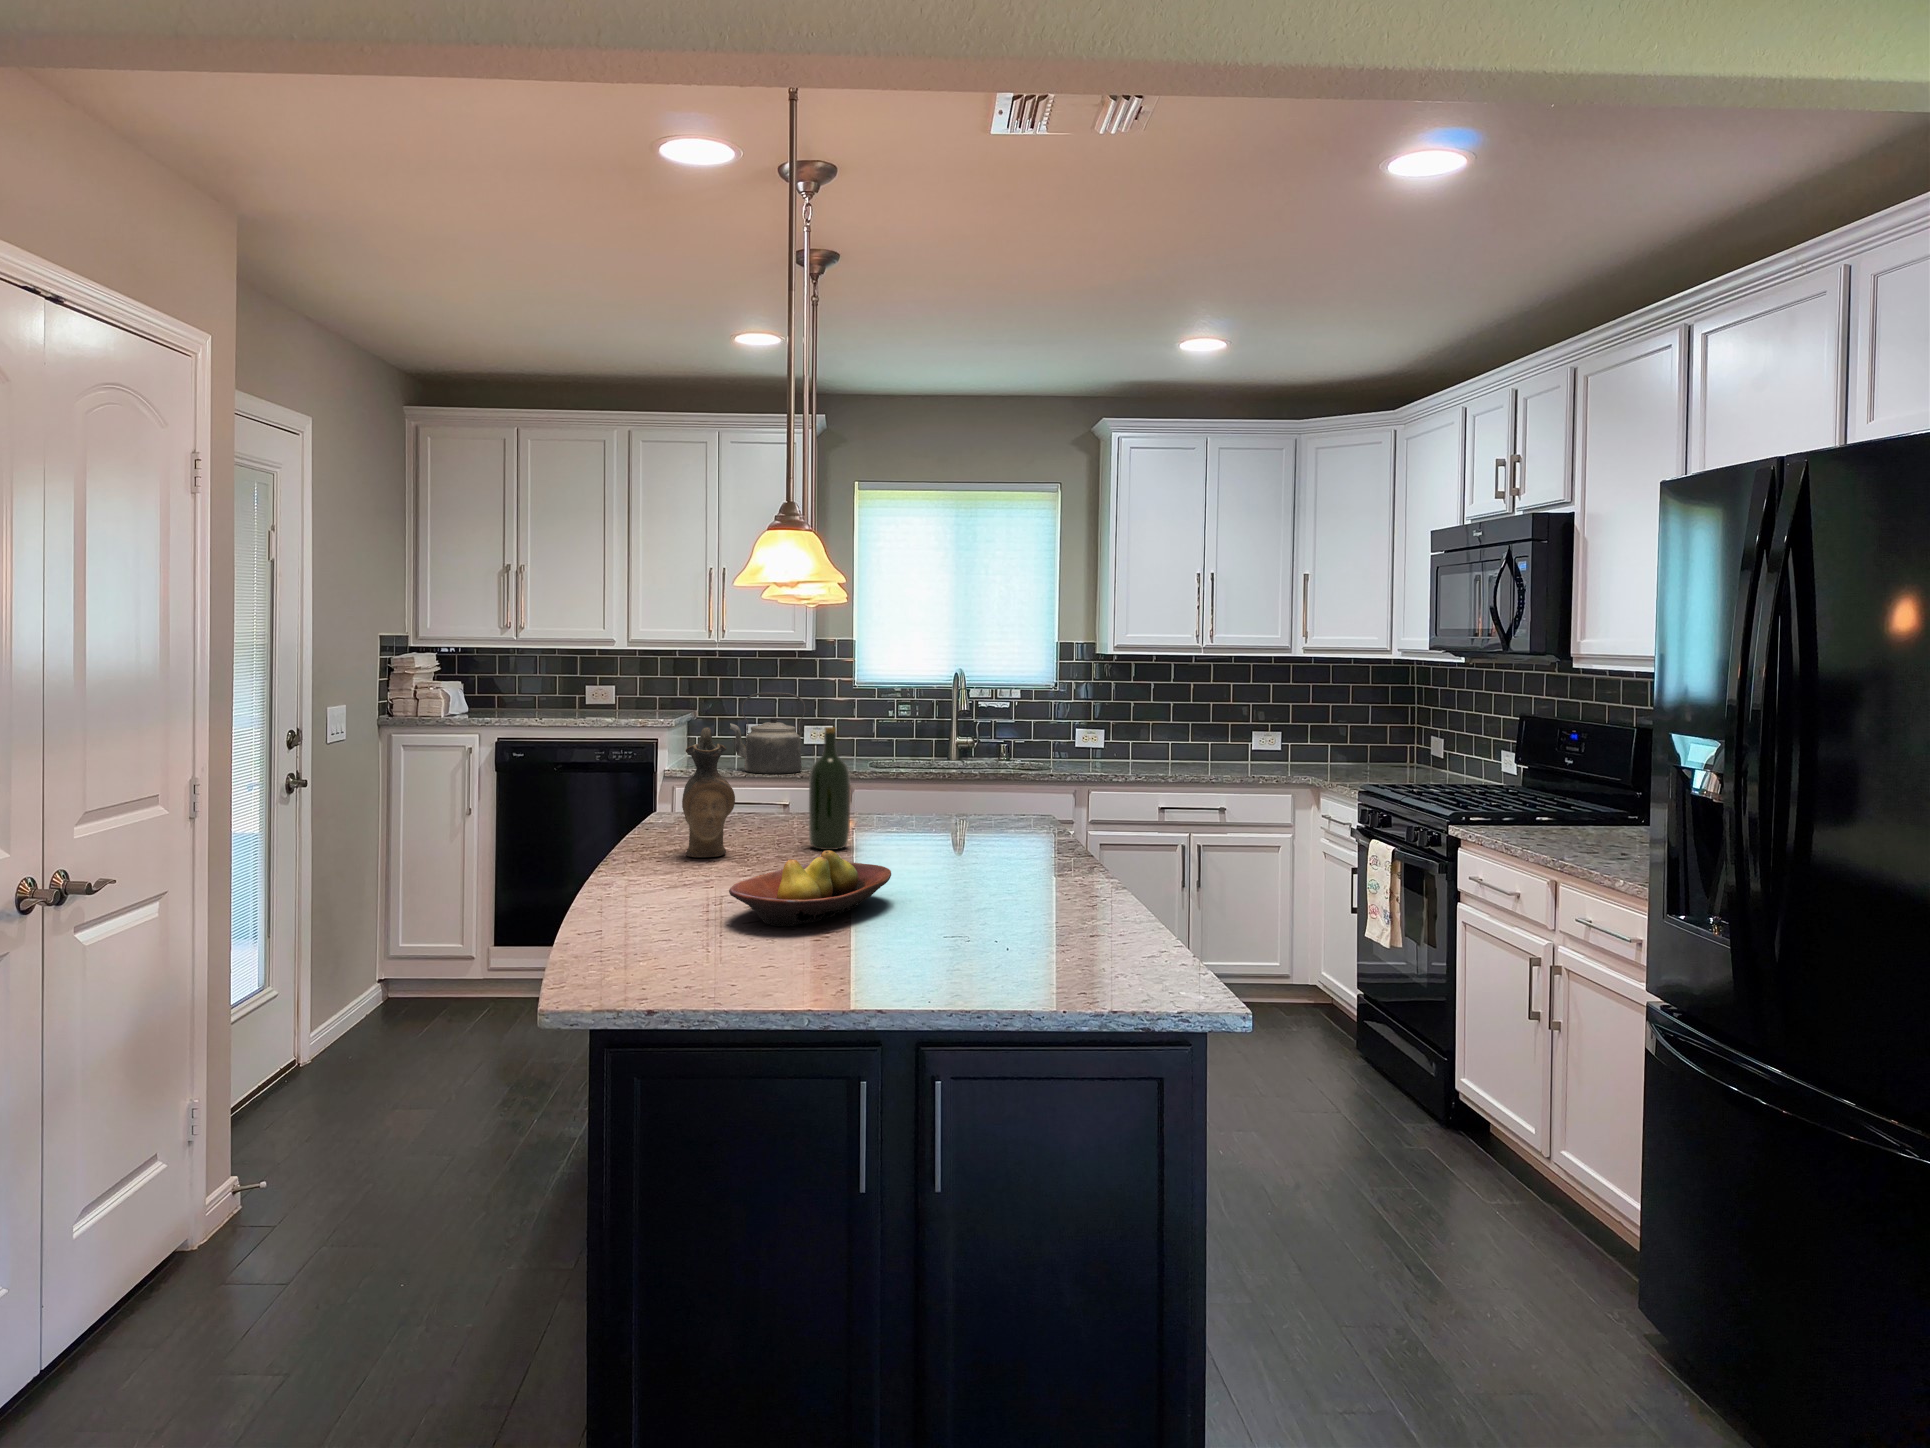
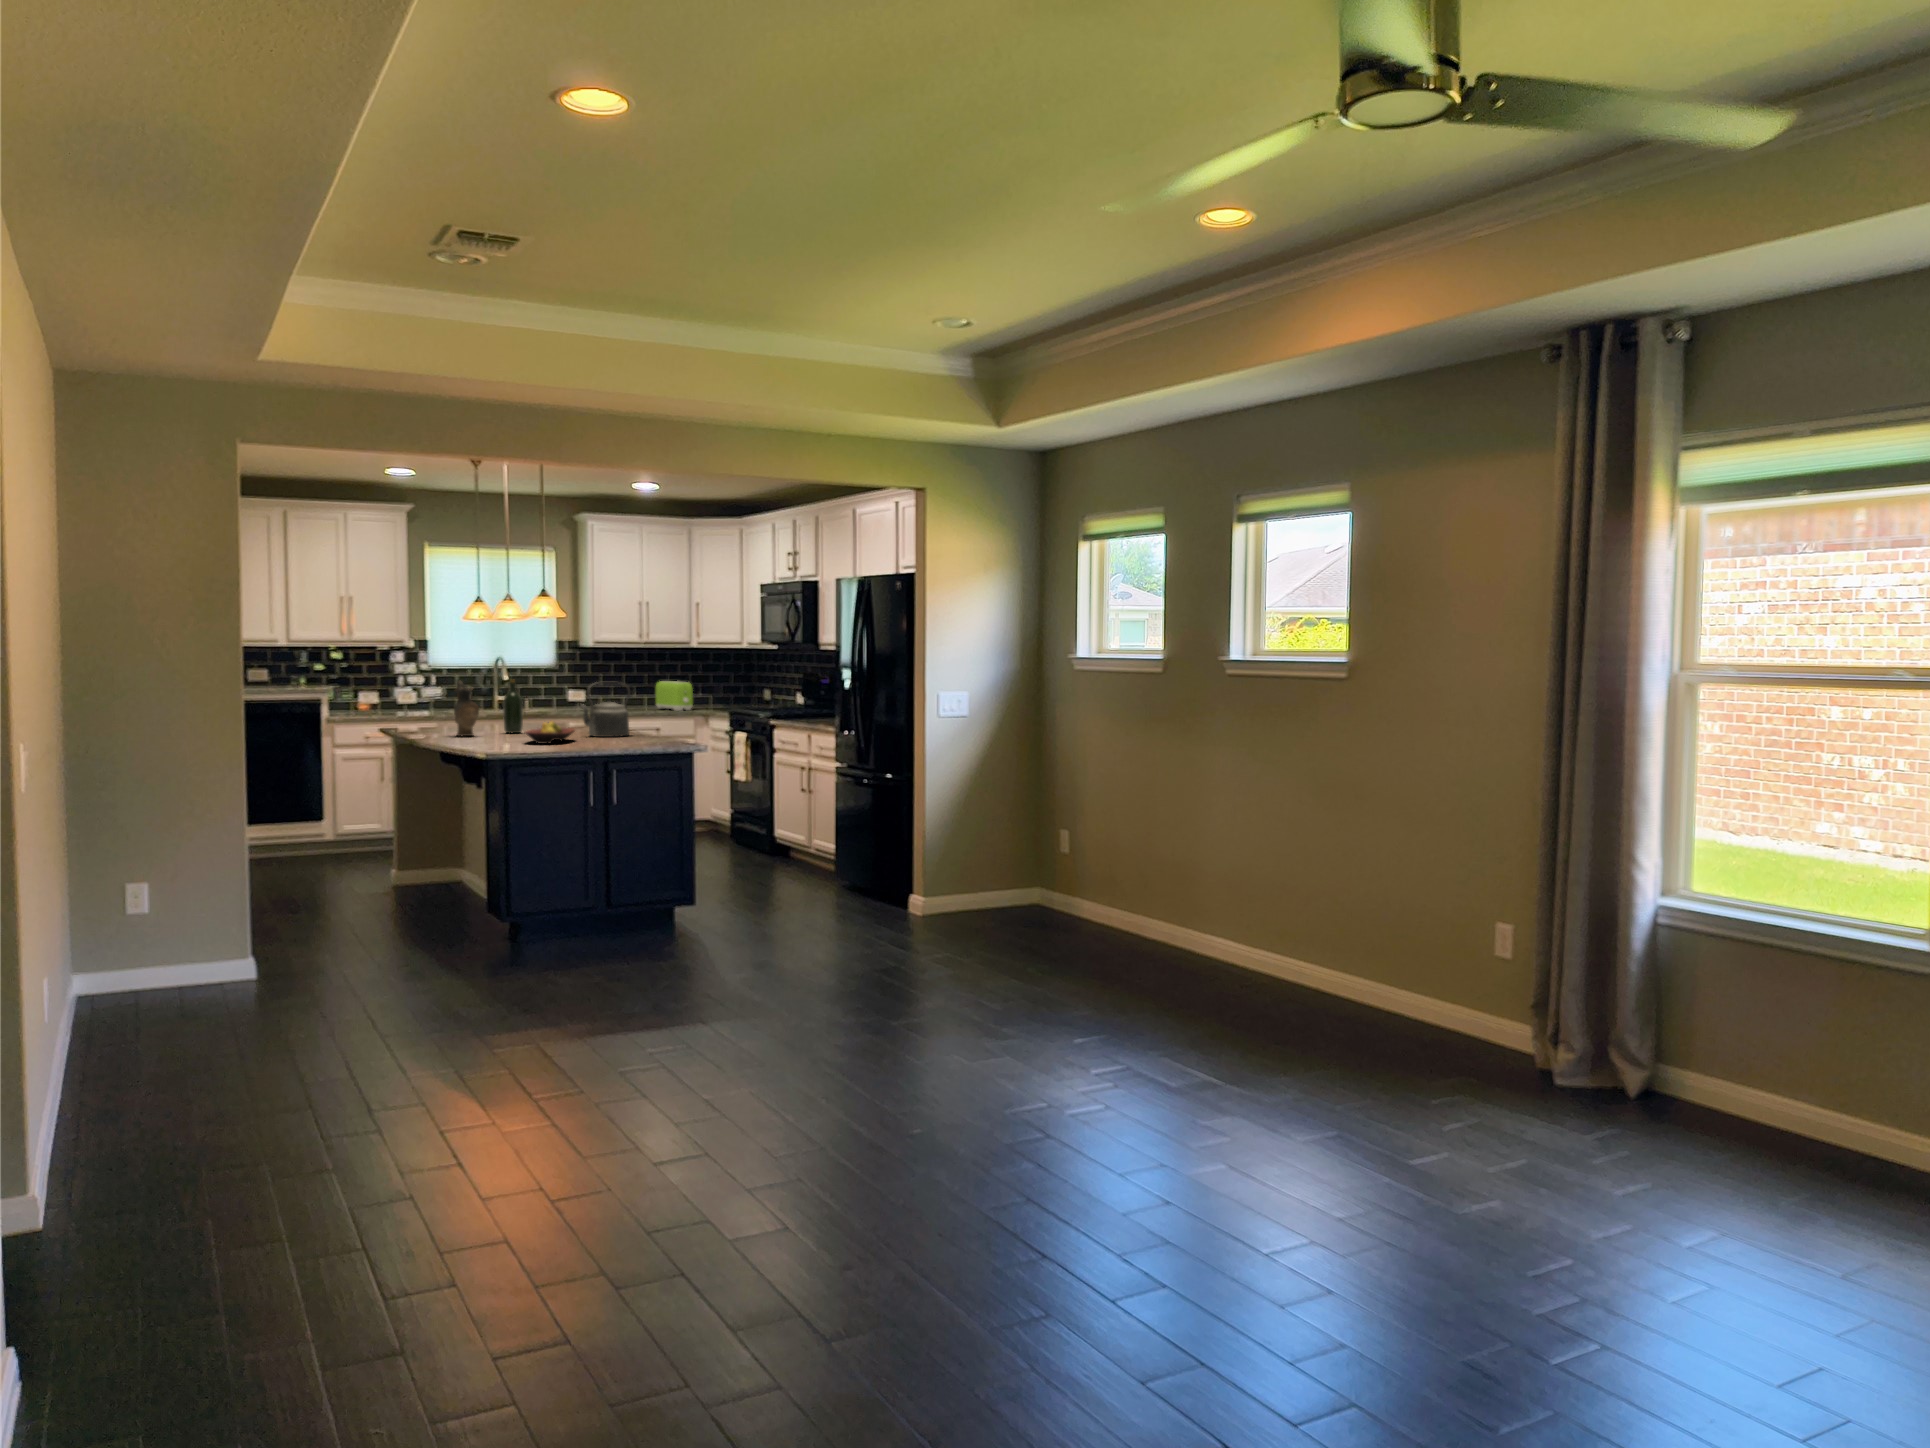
kettle: present [730,693,805,774] -> present [580,684,630,737]
toaster: none [1221,719,1288,777] -> present [656,681,693,711]

